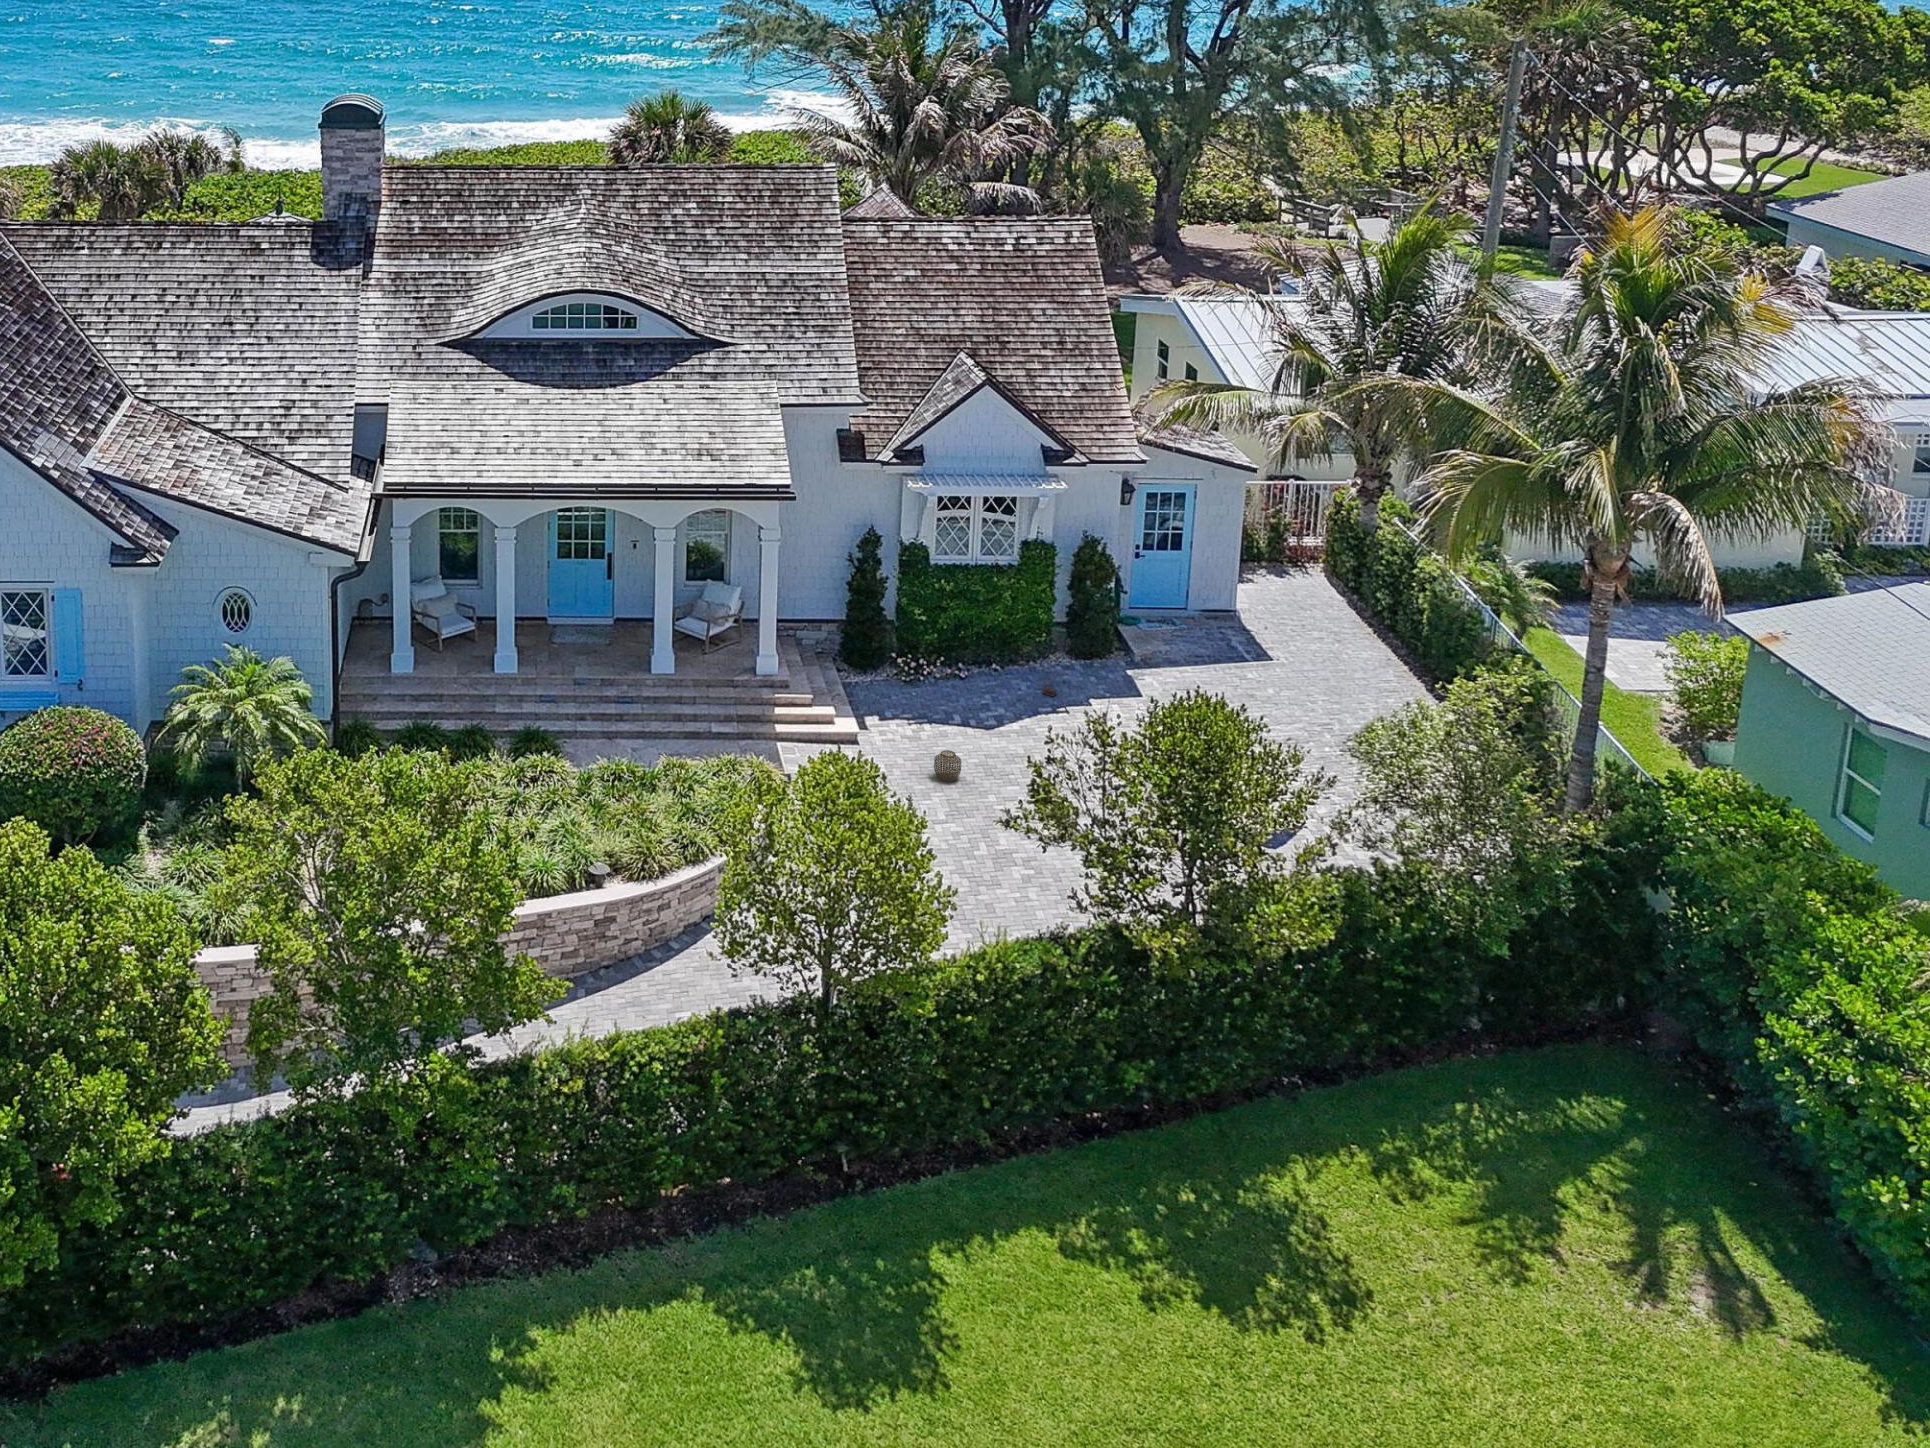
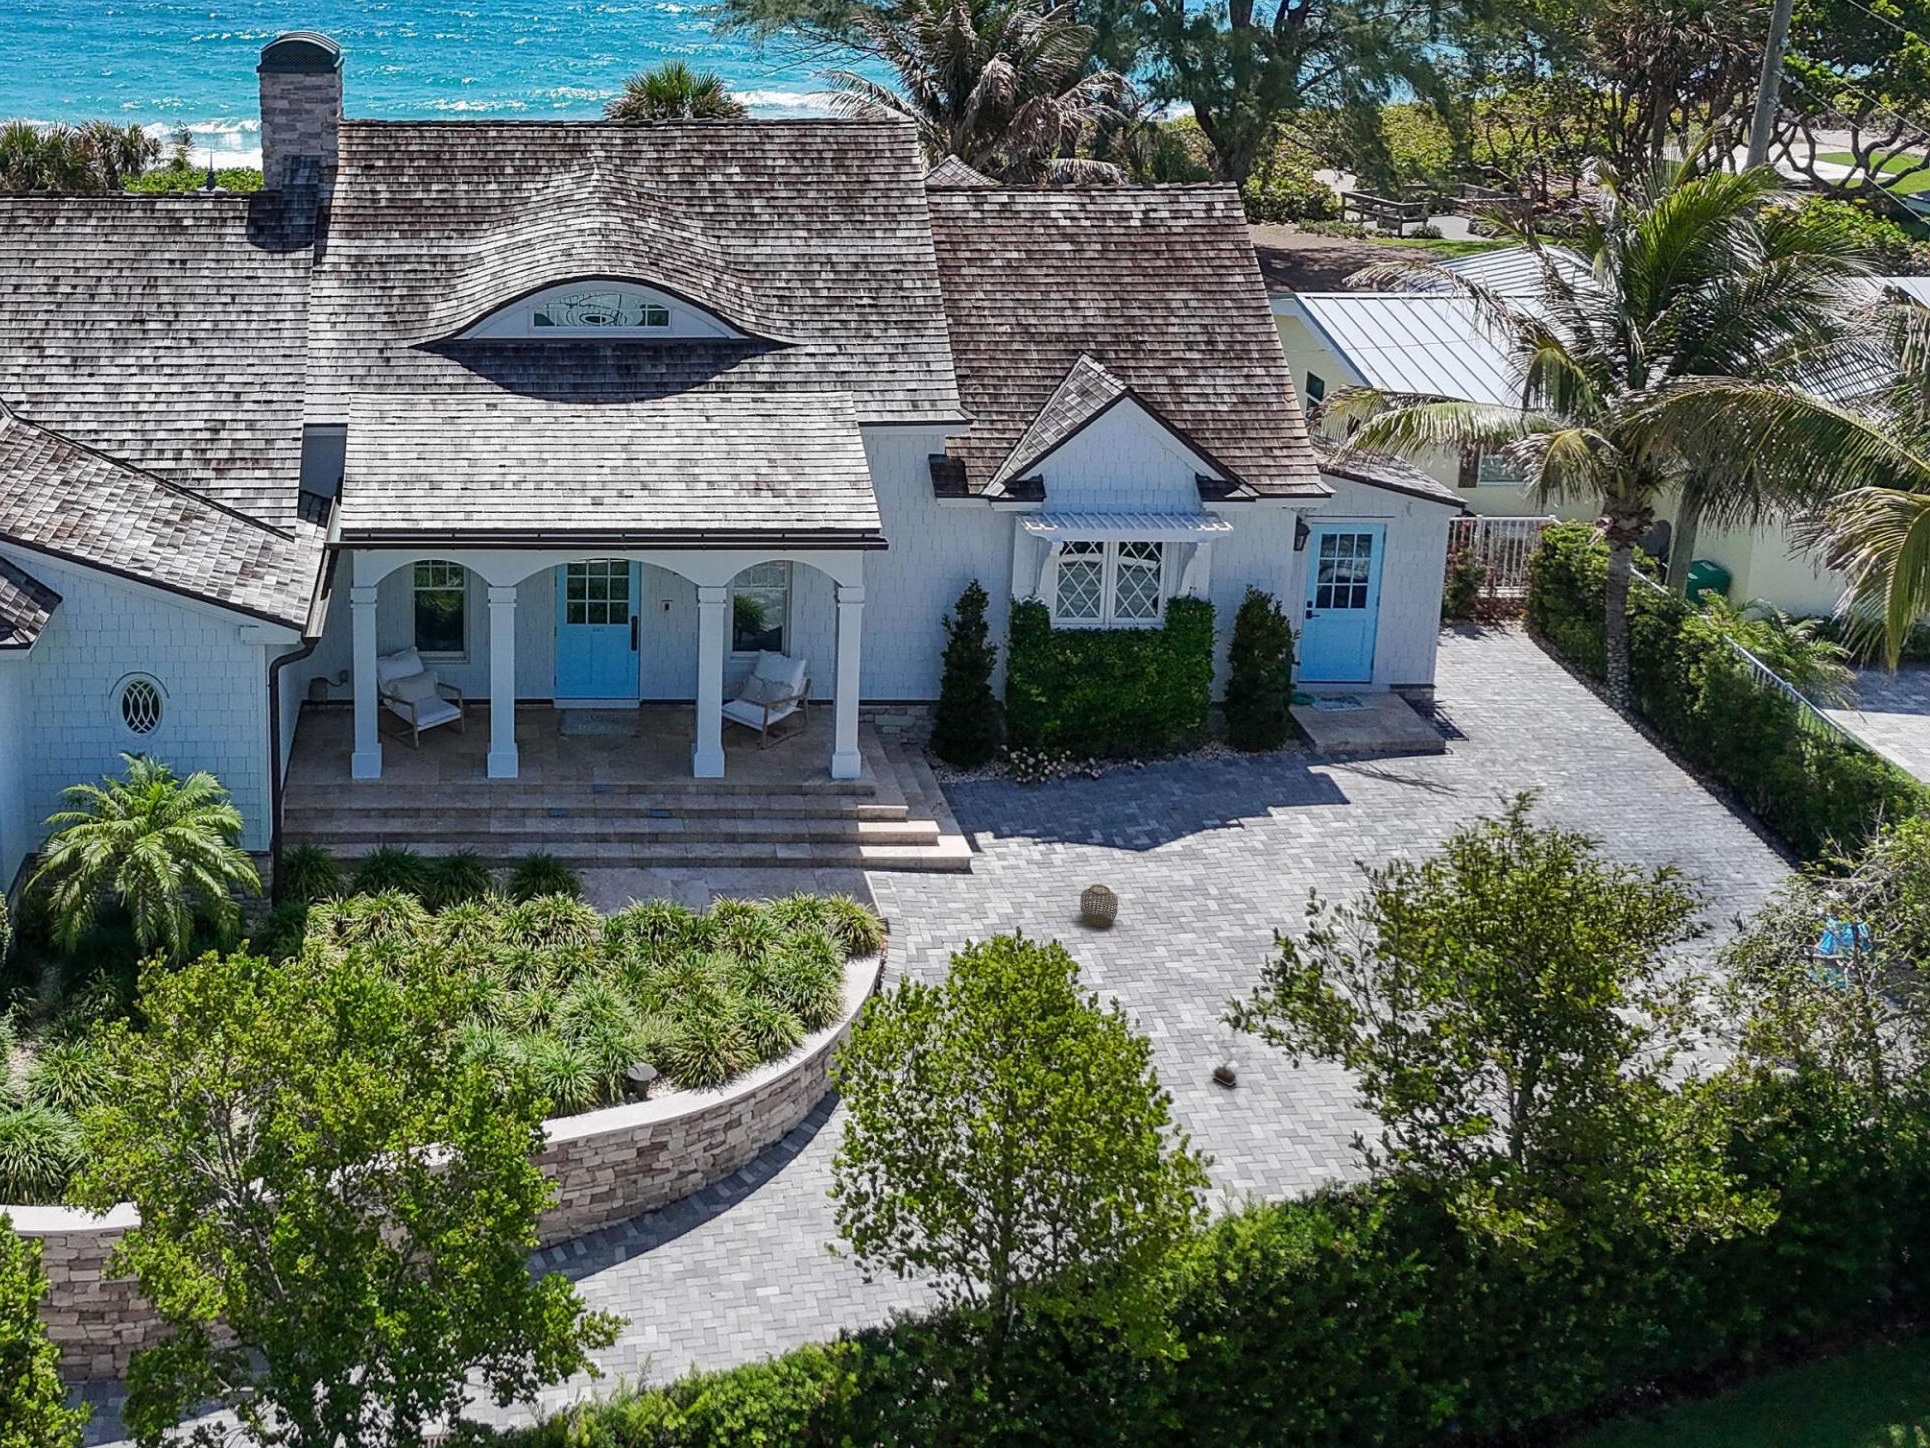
potted plant: present [1043,666,1056,696] -> present [1210,1034,1249,1086]

